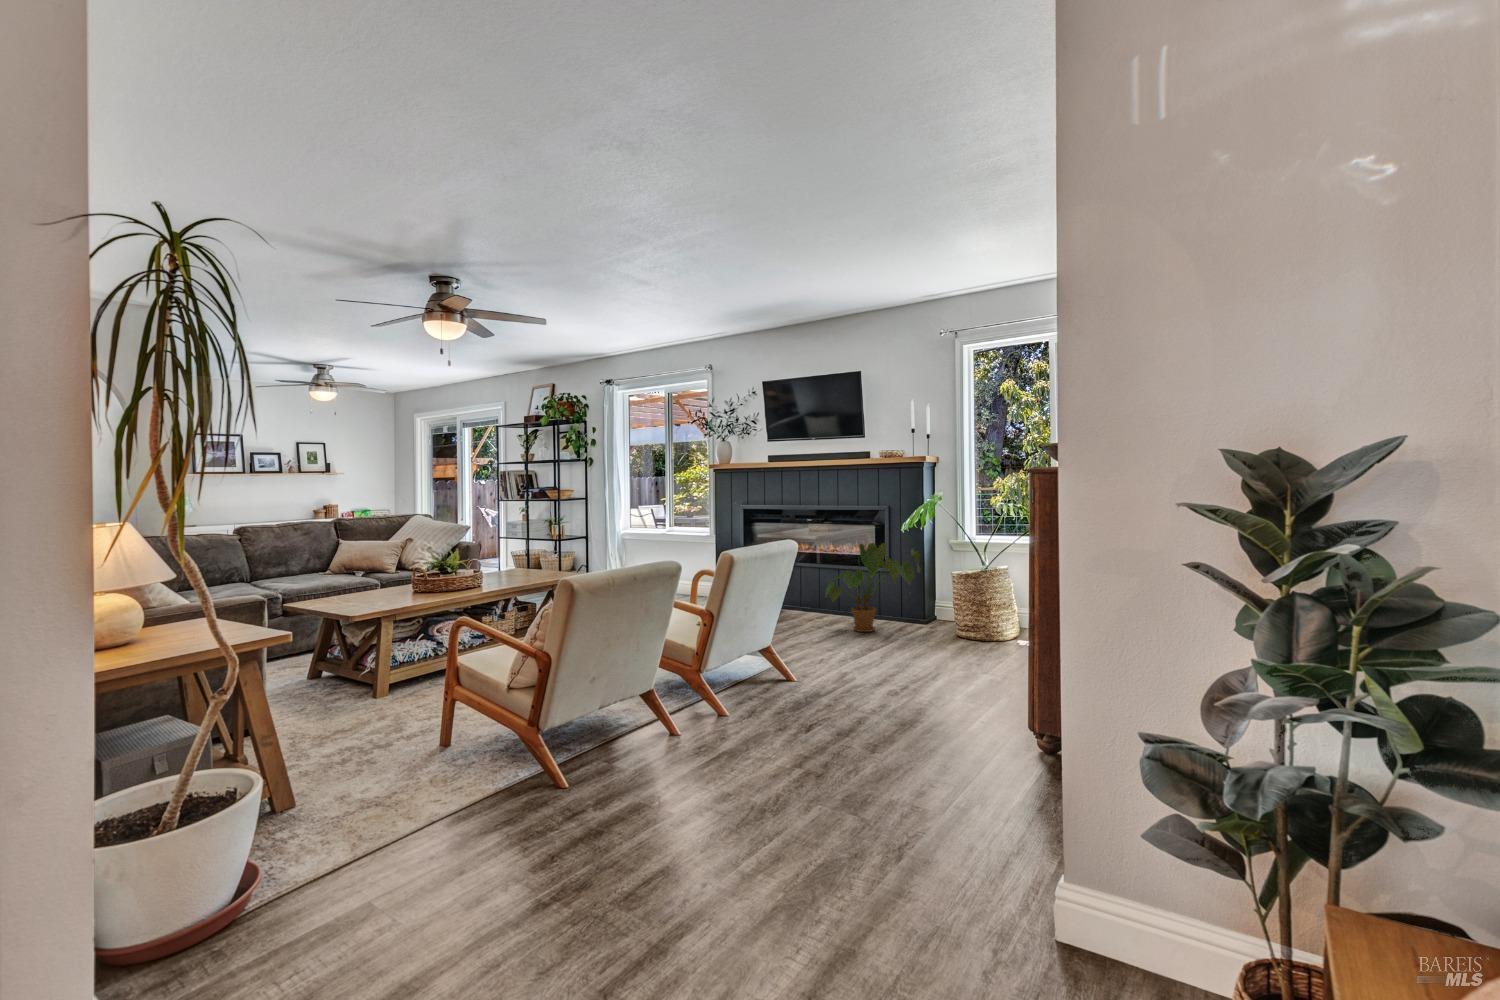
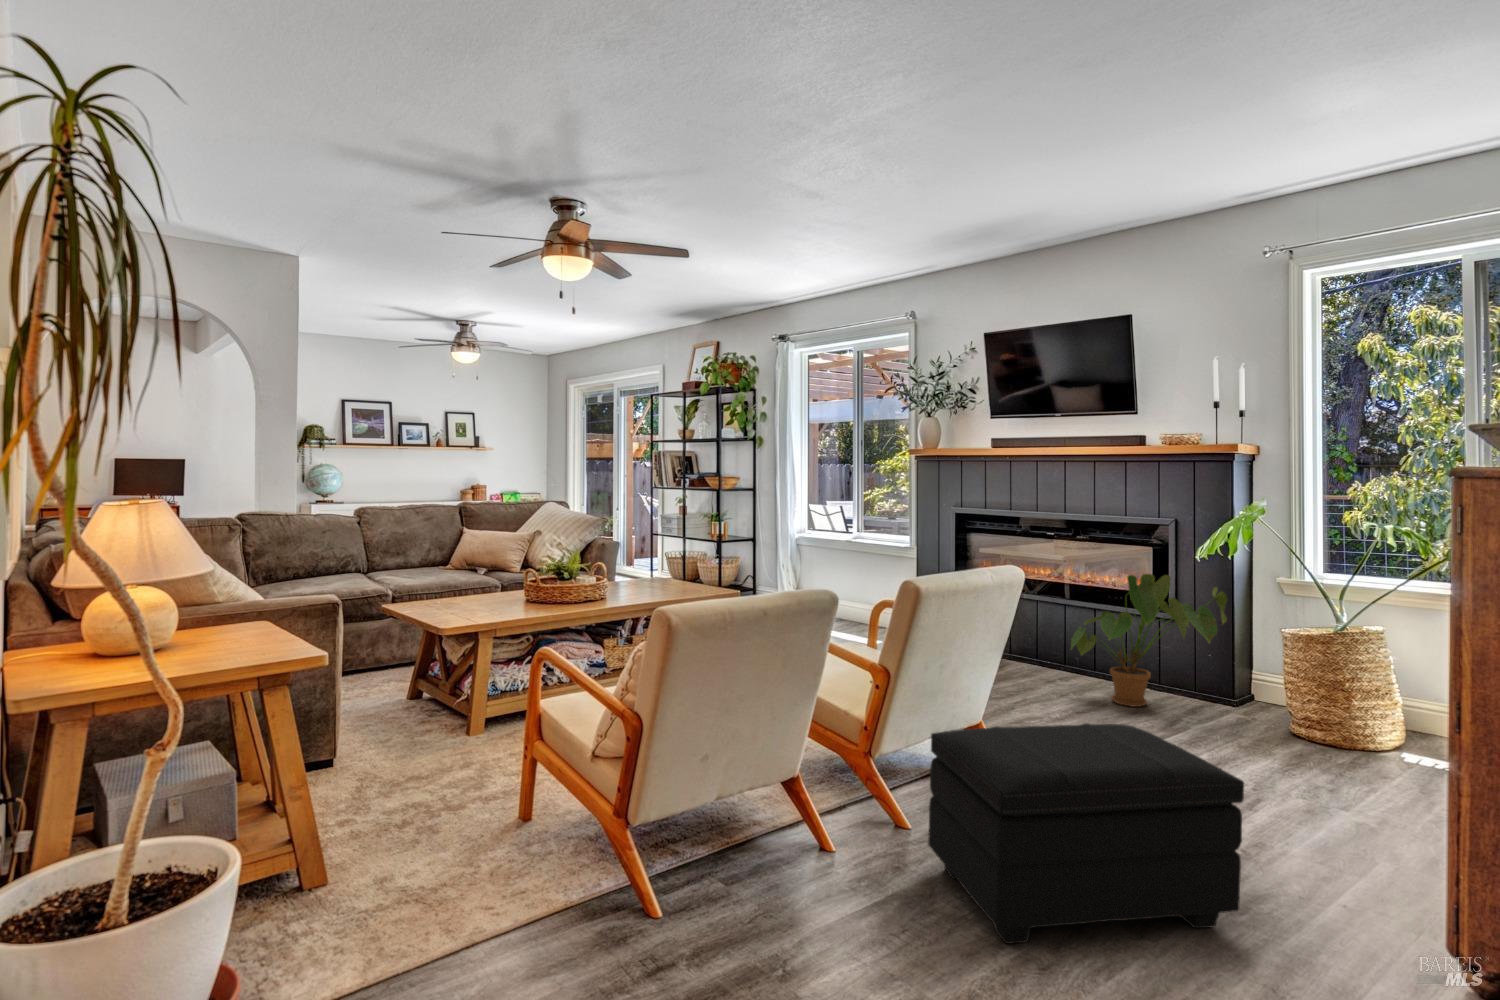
footstool: none [741,629,922,762] -> present [928,723,1244,943]

